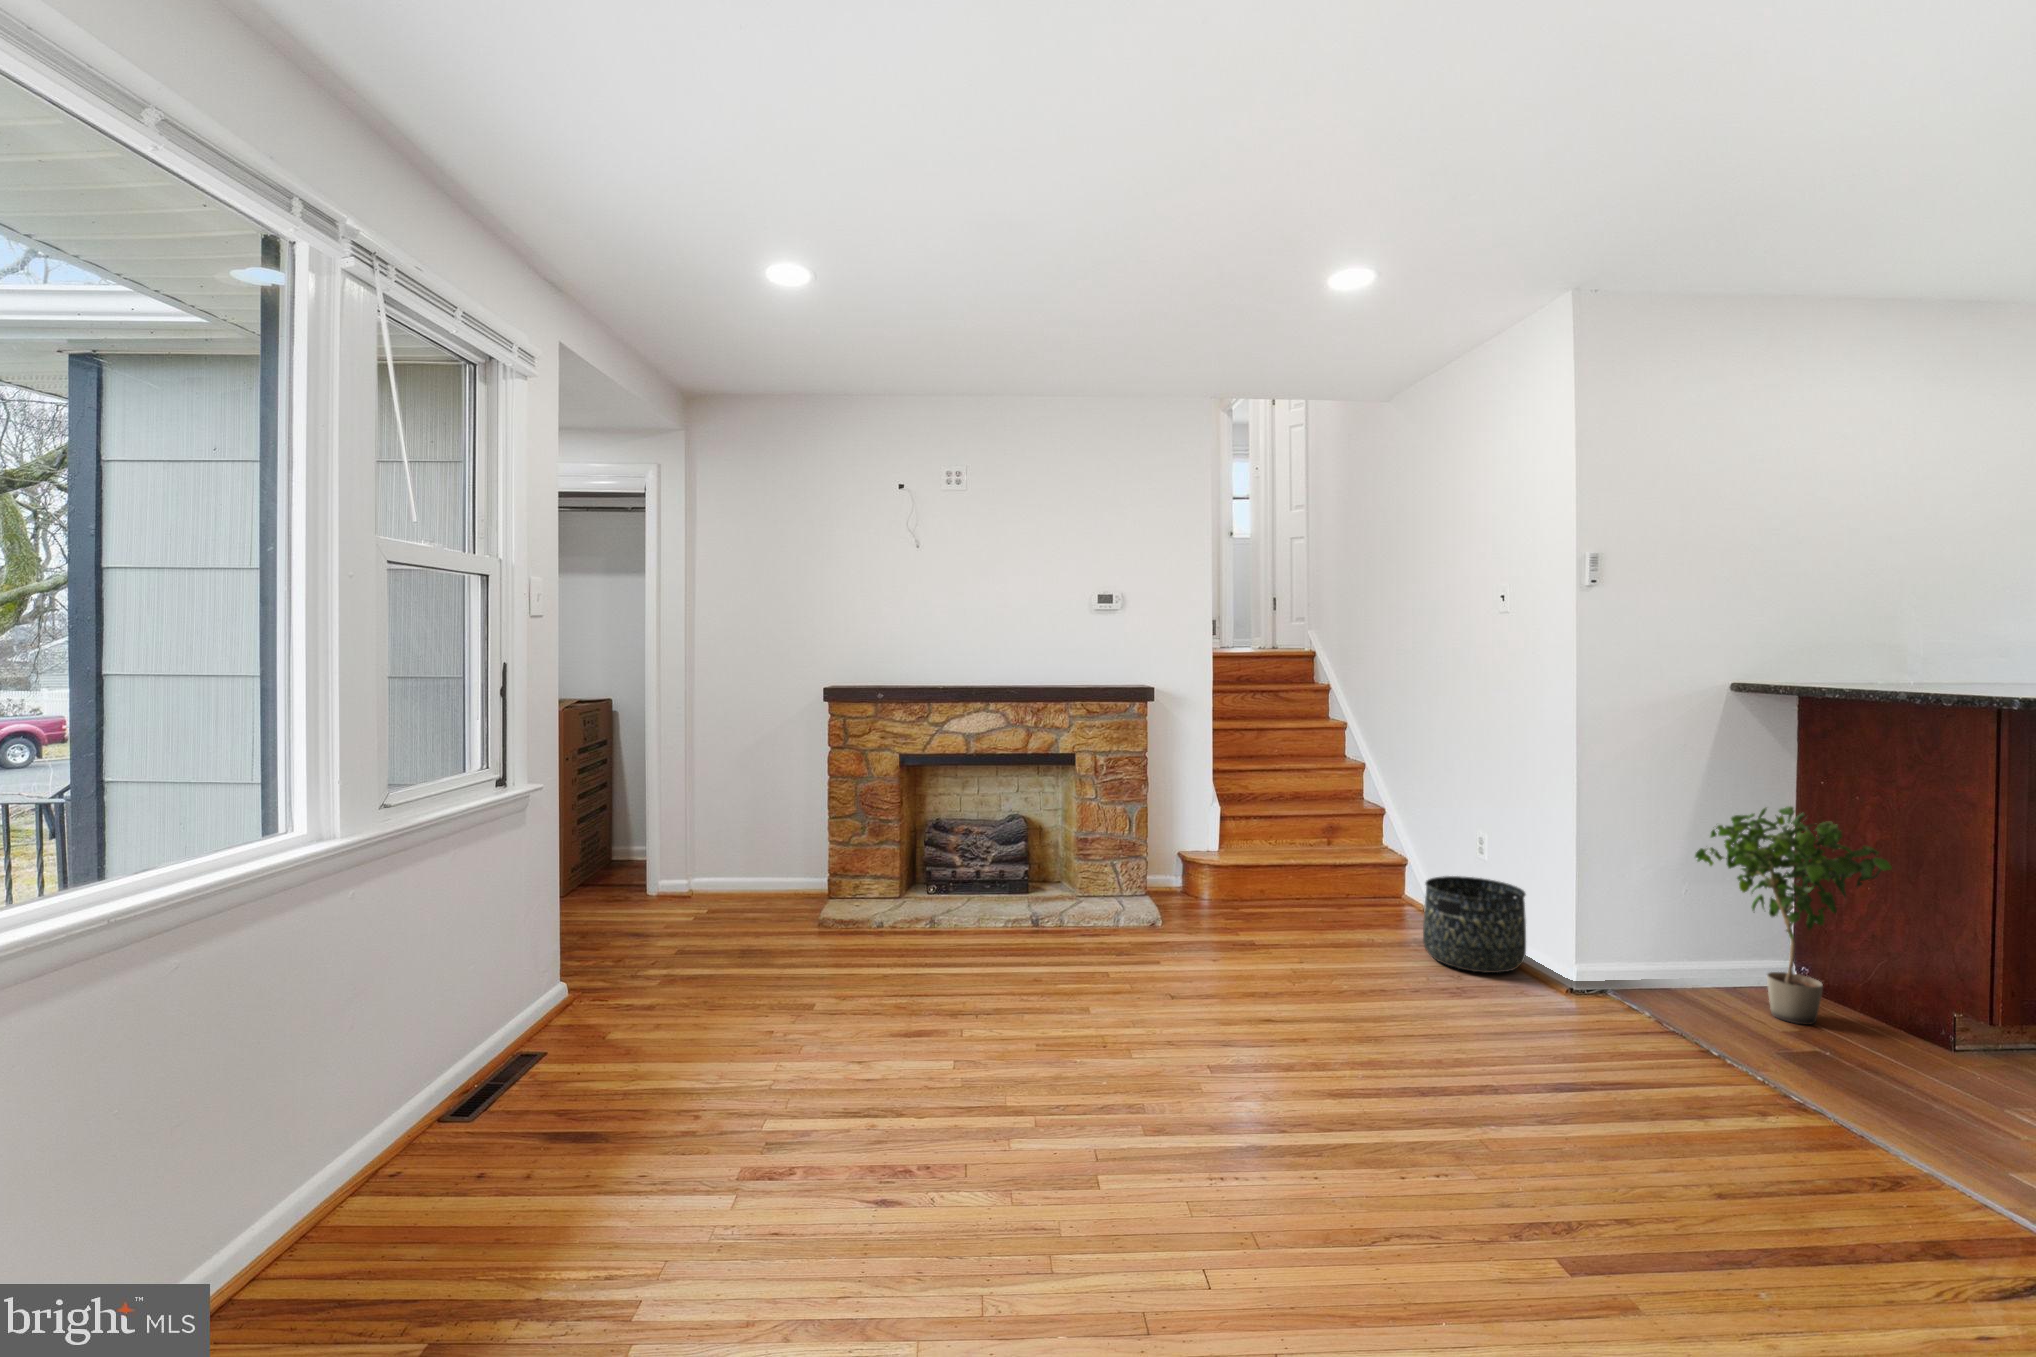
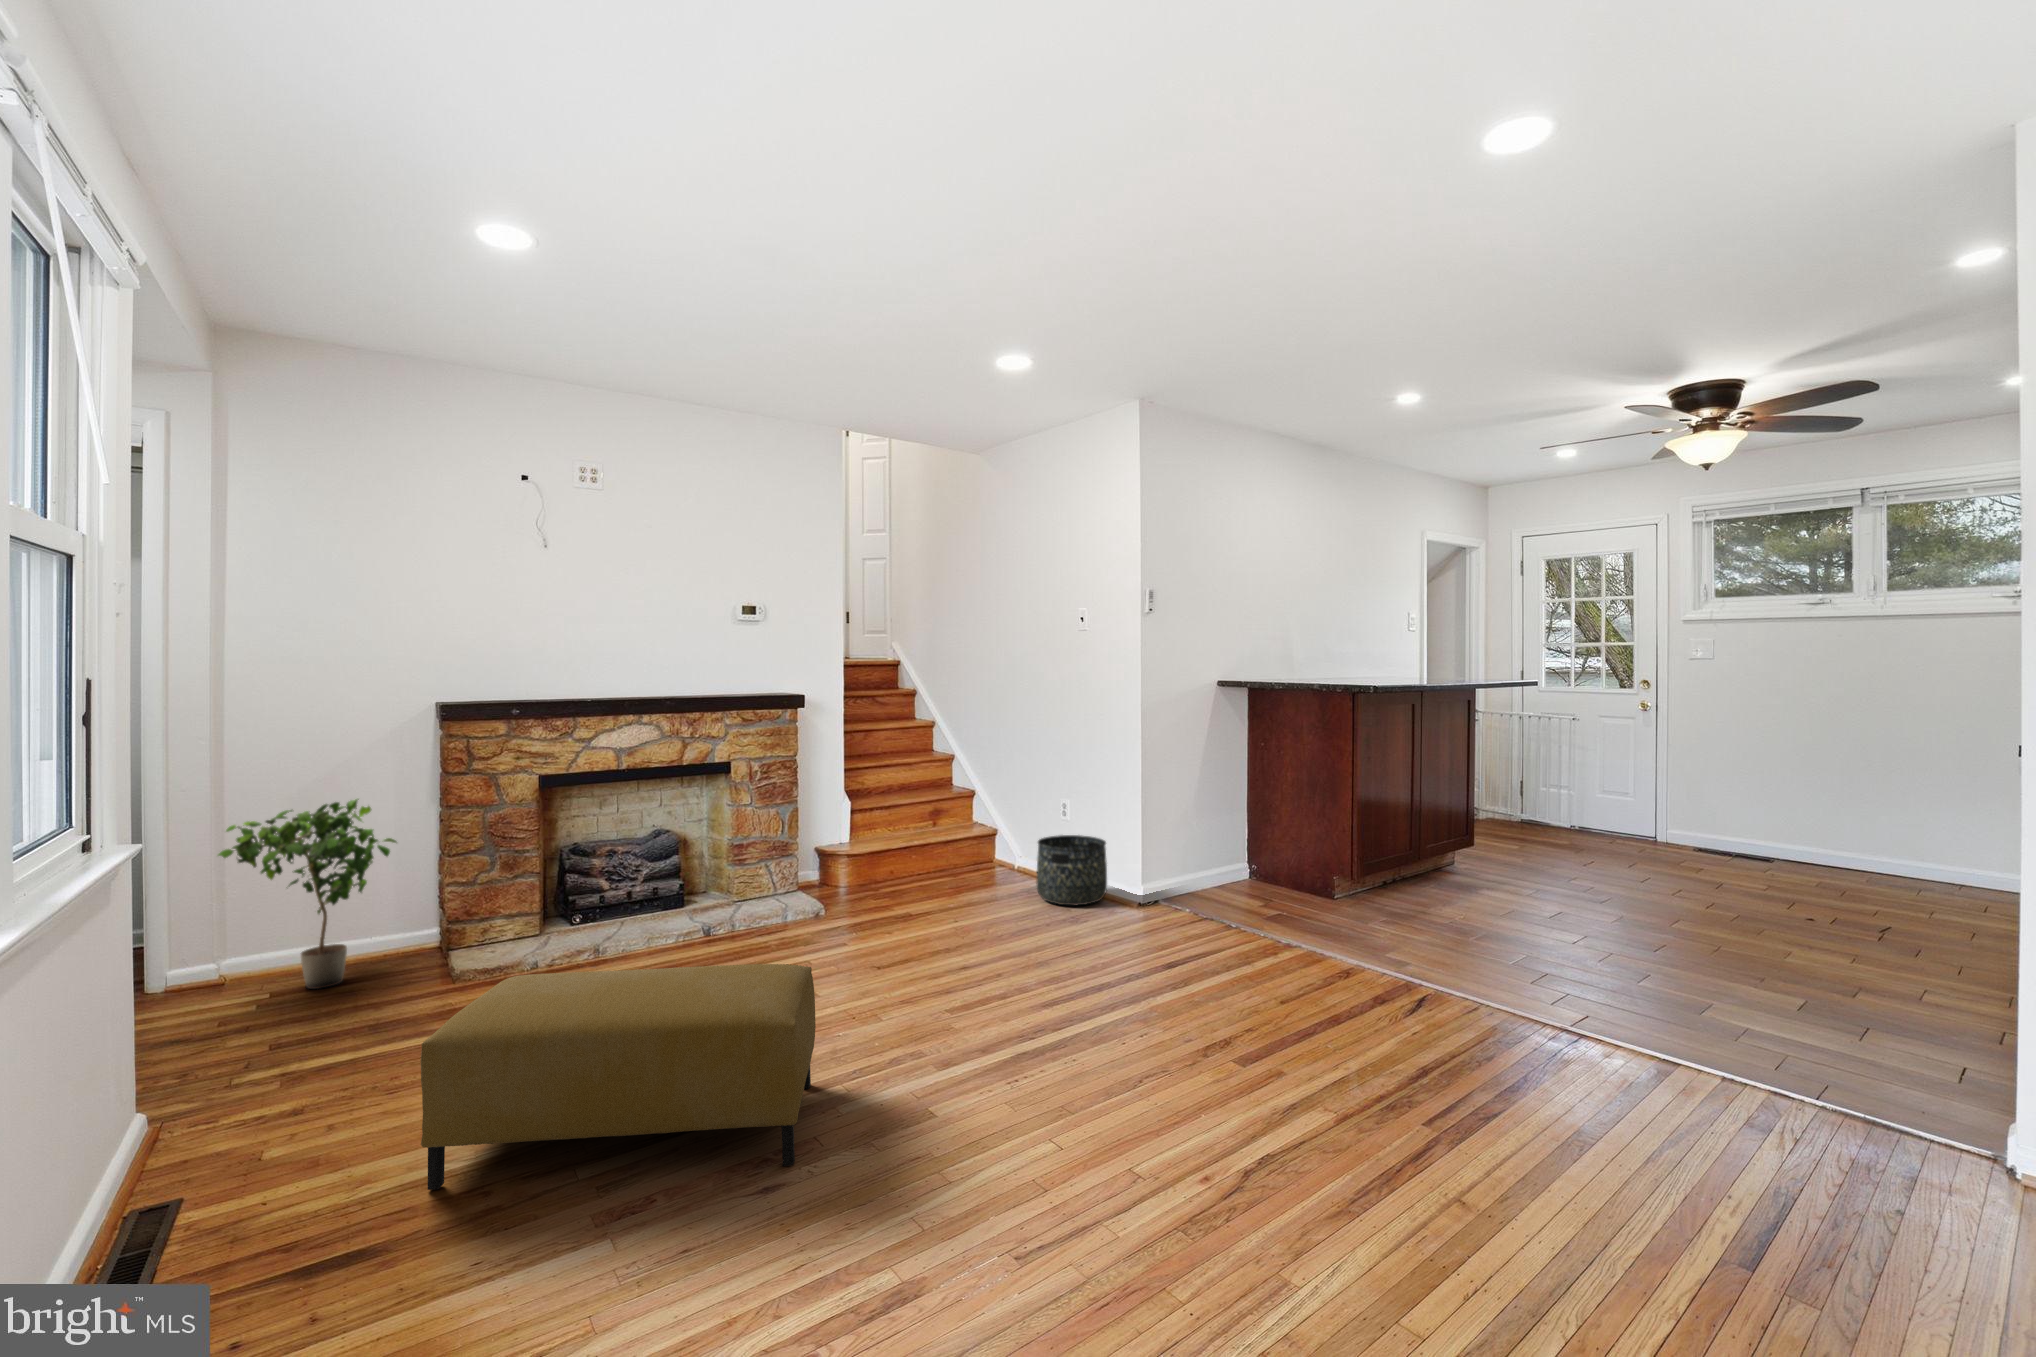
potted plant: present [1695,807,1892,1025] -> present [218,799,397,989]
ottoman: none [637,938,1001,1200] -> present [421,964,816,1190]

